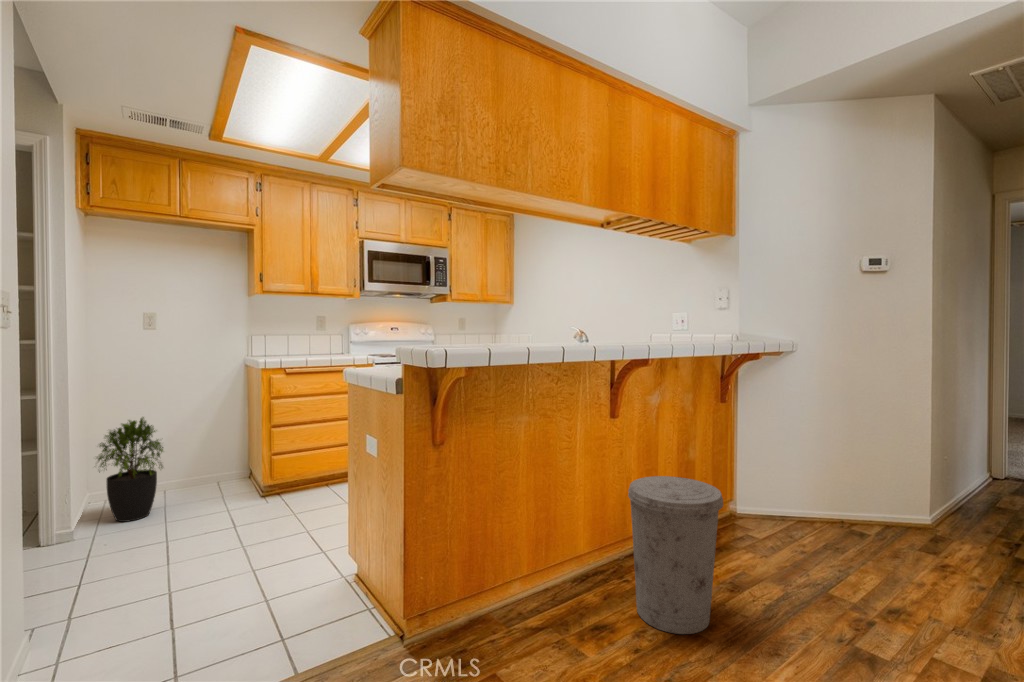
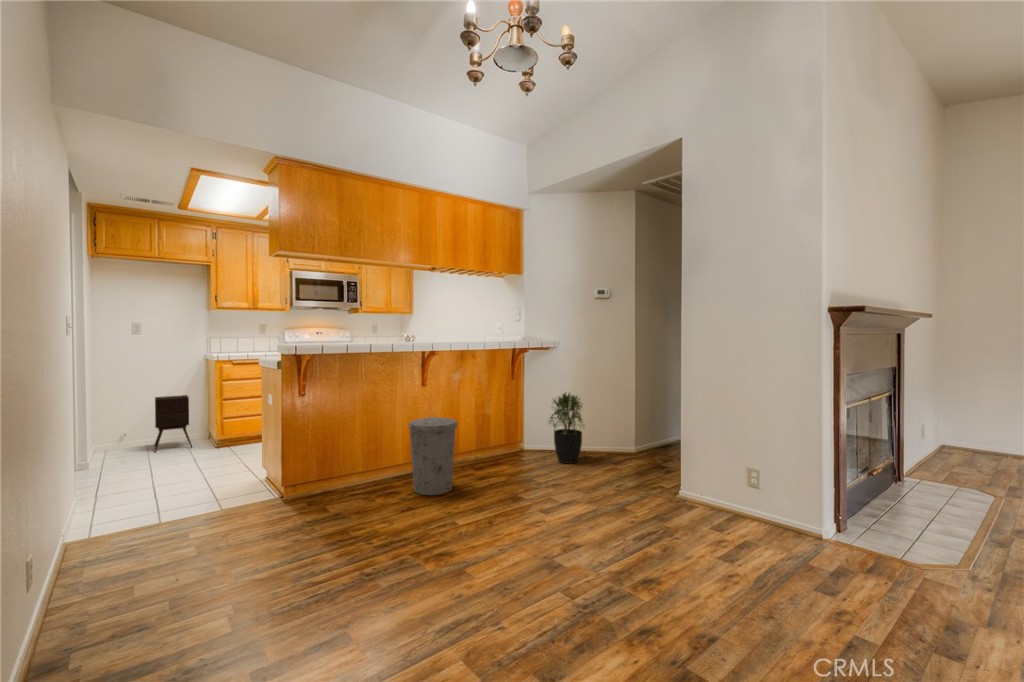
side table: none [173,415,227,502] -> present [154,395,192,452]
potted plant: present [97,417,163,522] -> present [549,392,583,464]

